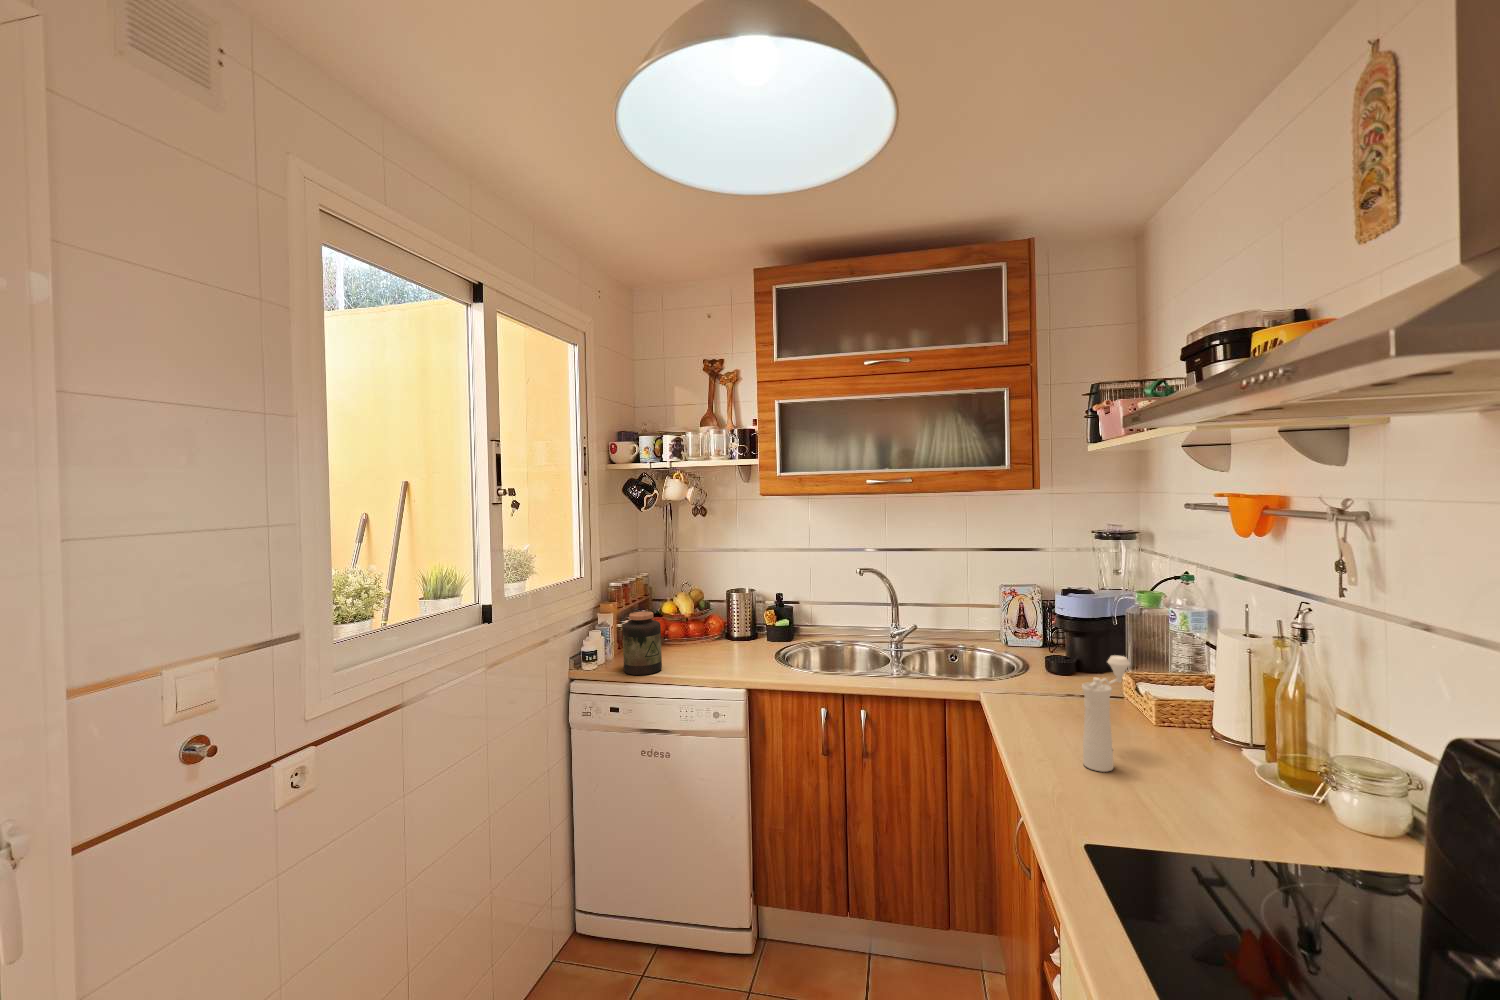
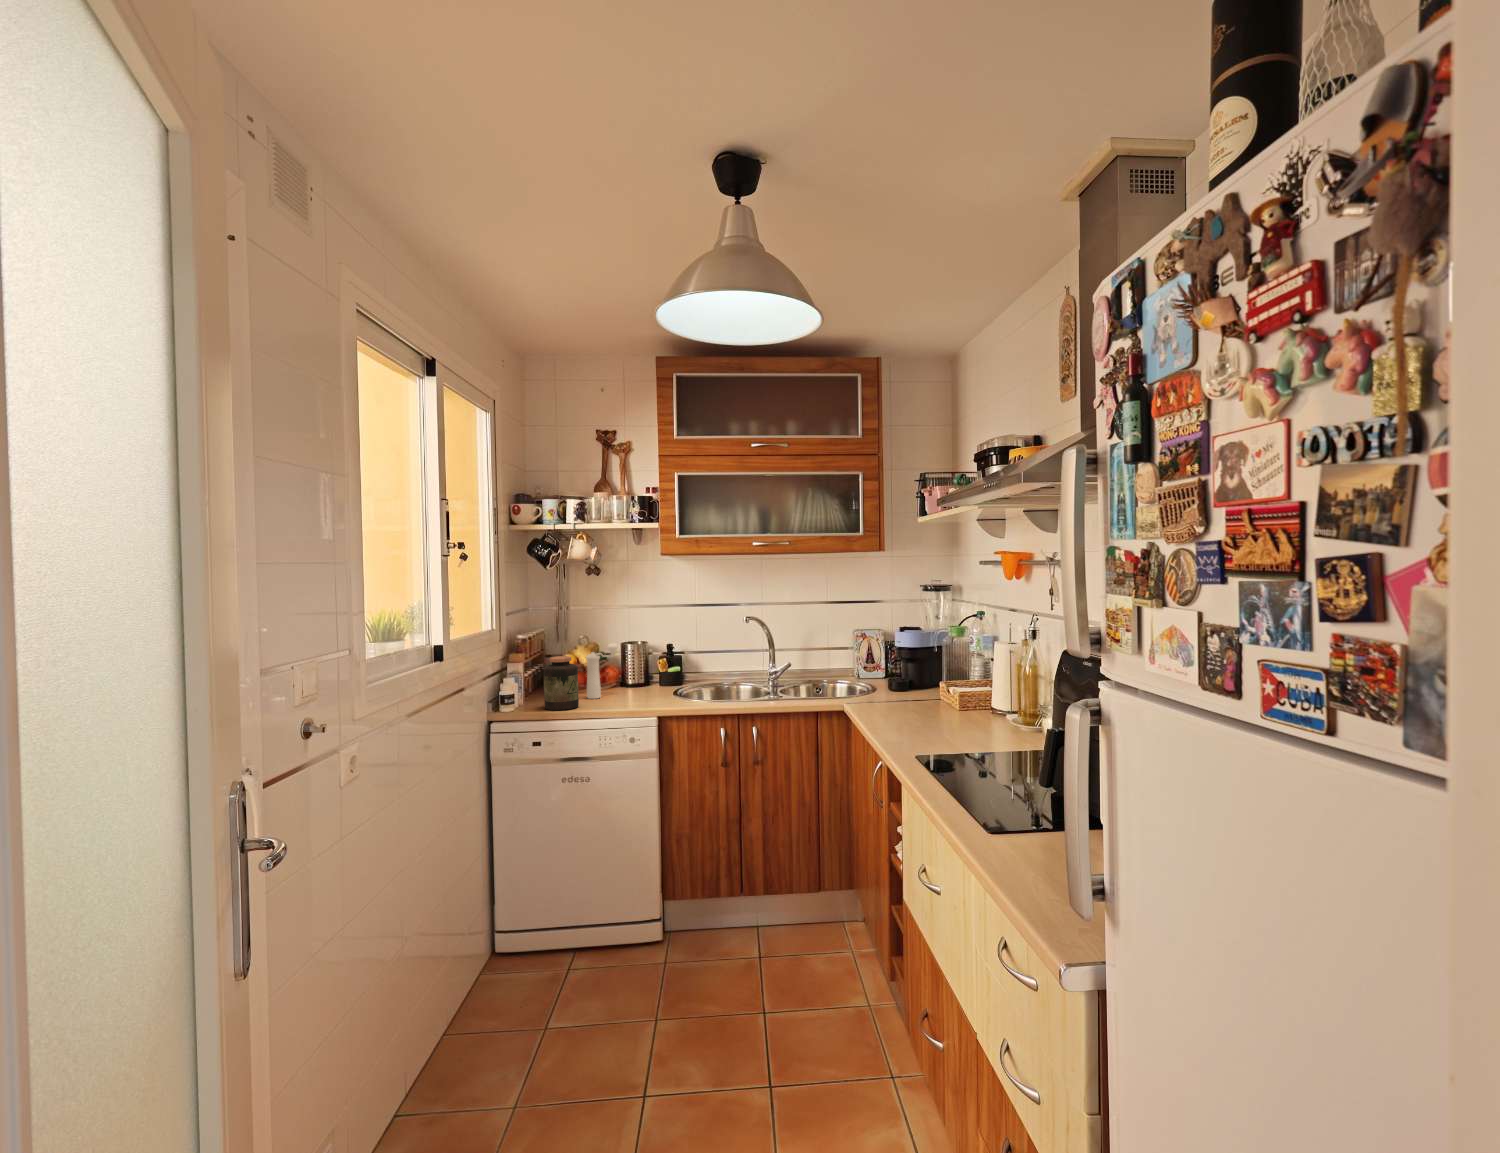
pepper mill: present [1082,656,1130,772] -> present [586,643,617,699]

